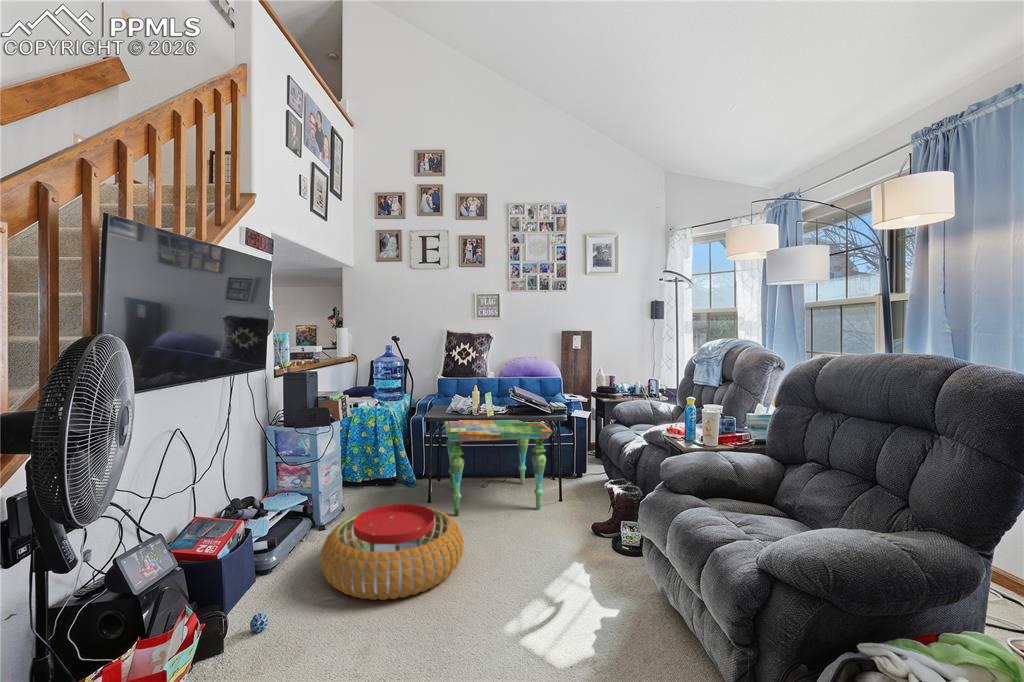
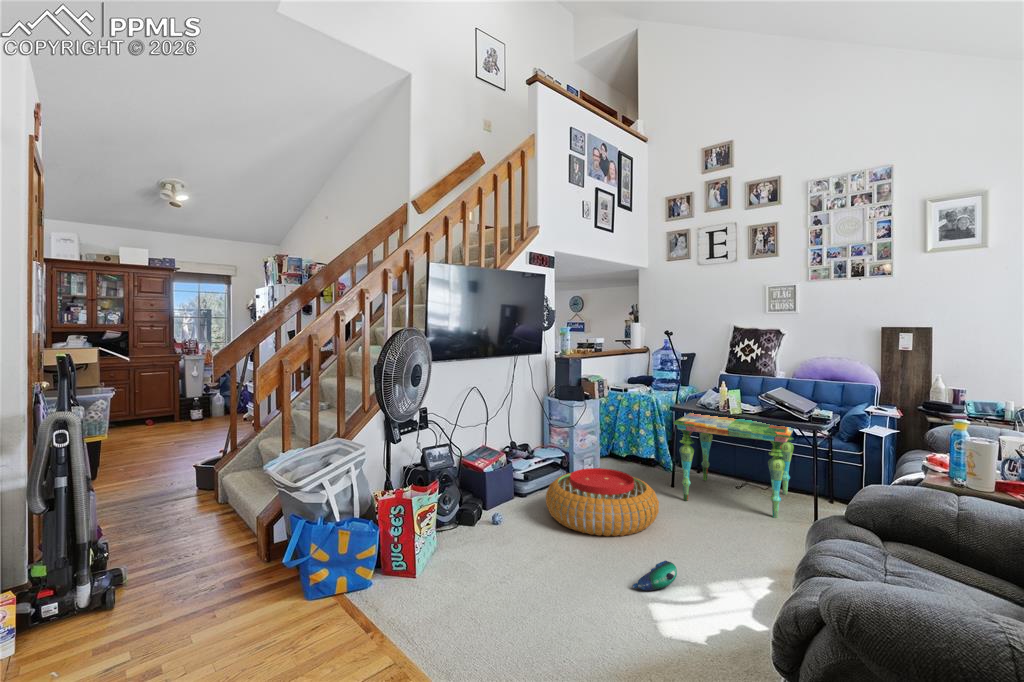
plush toy: none [509,597,551,650] -> present [632,561,677,591]

